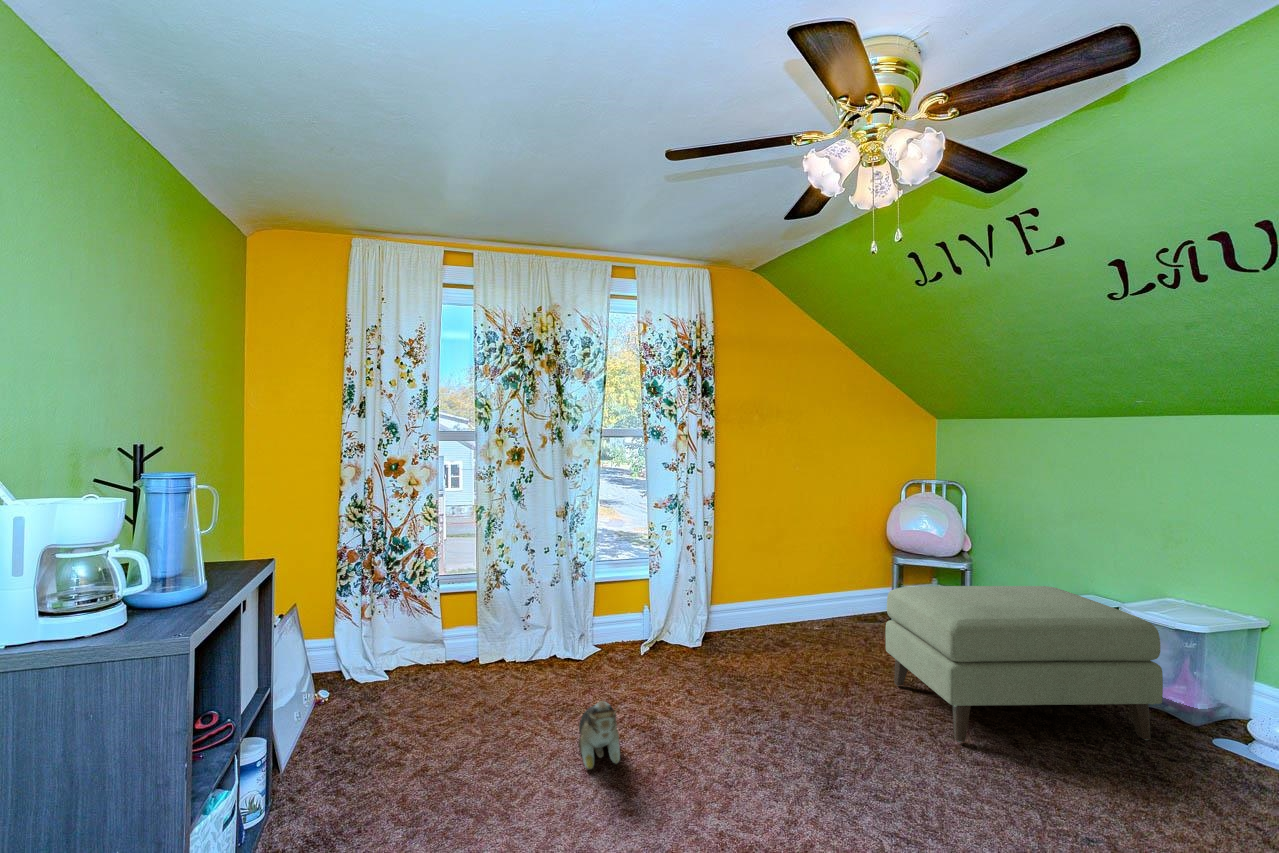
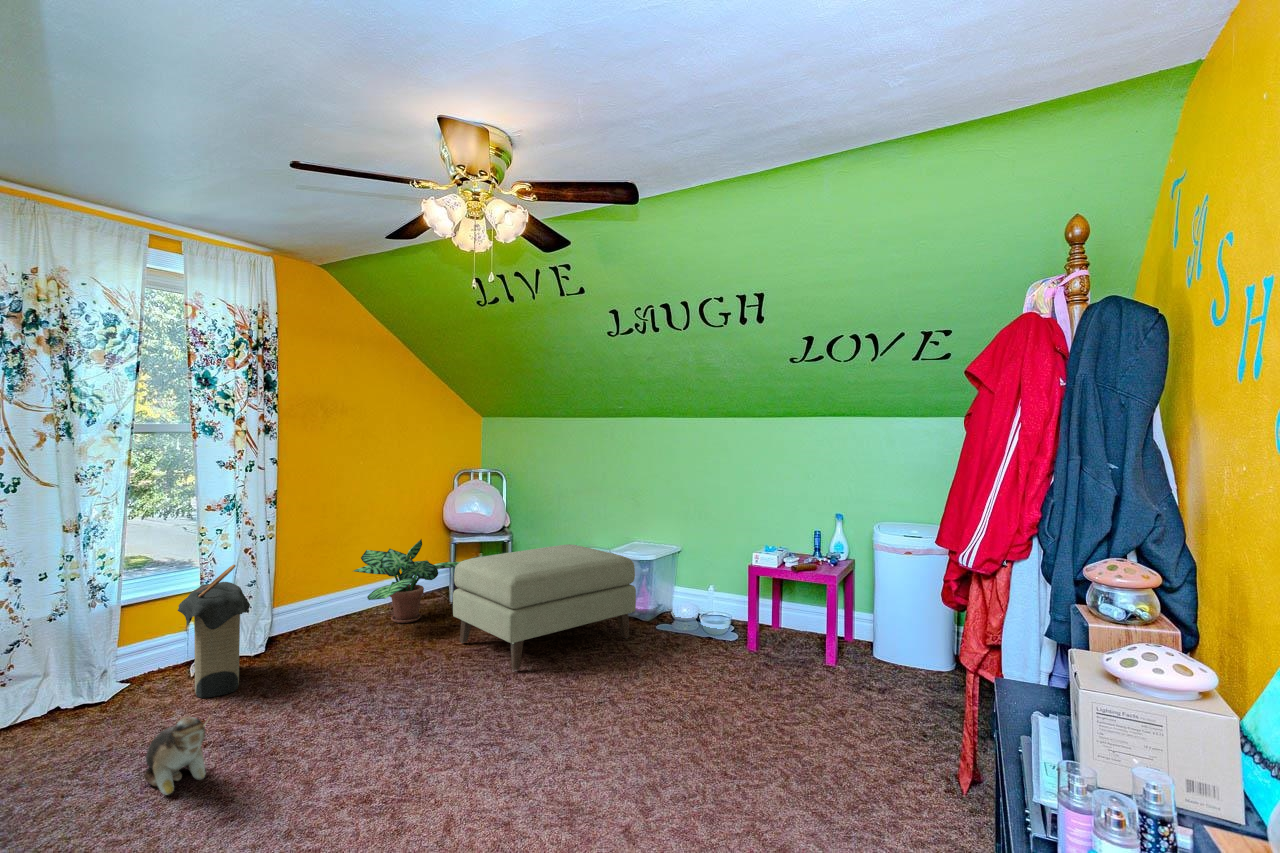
potted plant: none [783,555,919,646] -> present [354,539,460,623]
laundry hamper: none [629,559,684,681] -> present [178,565,250,698]

